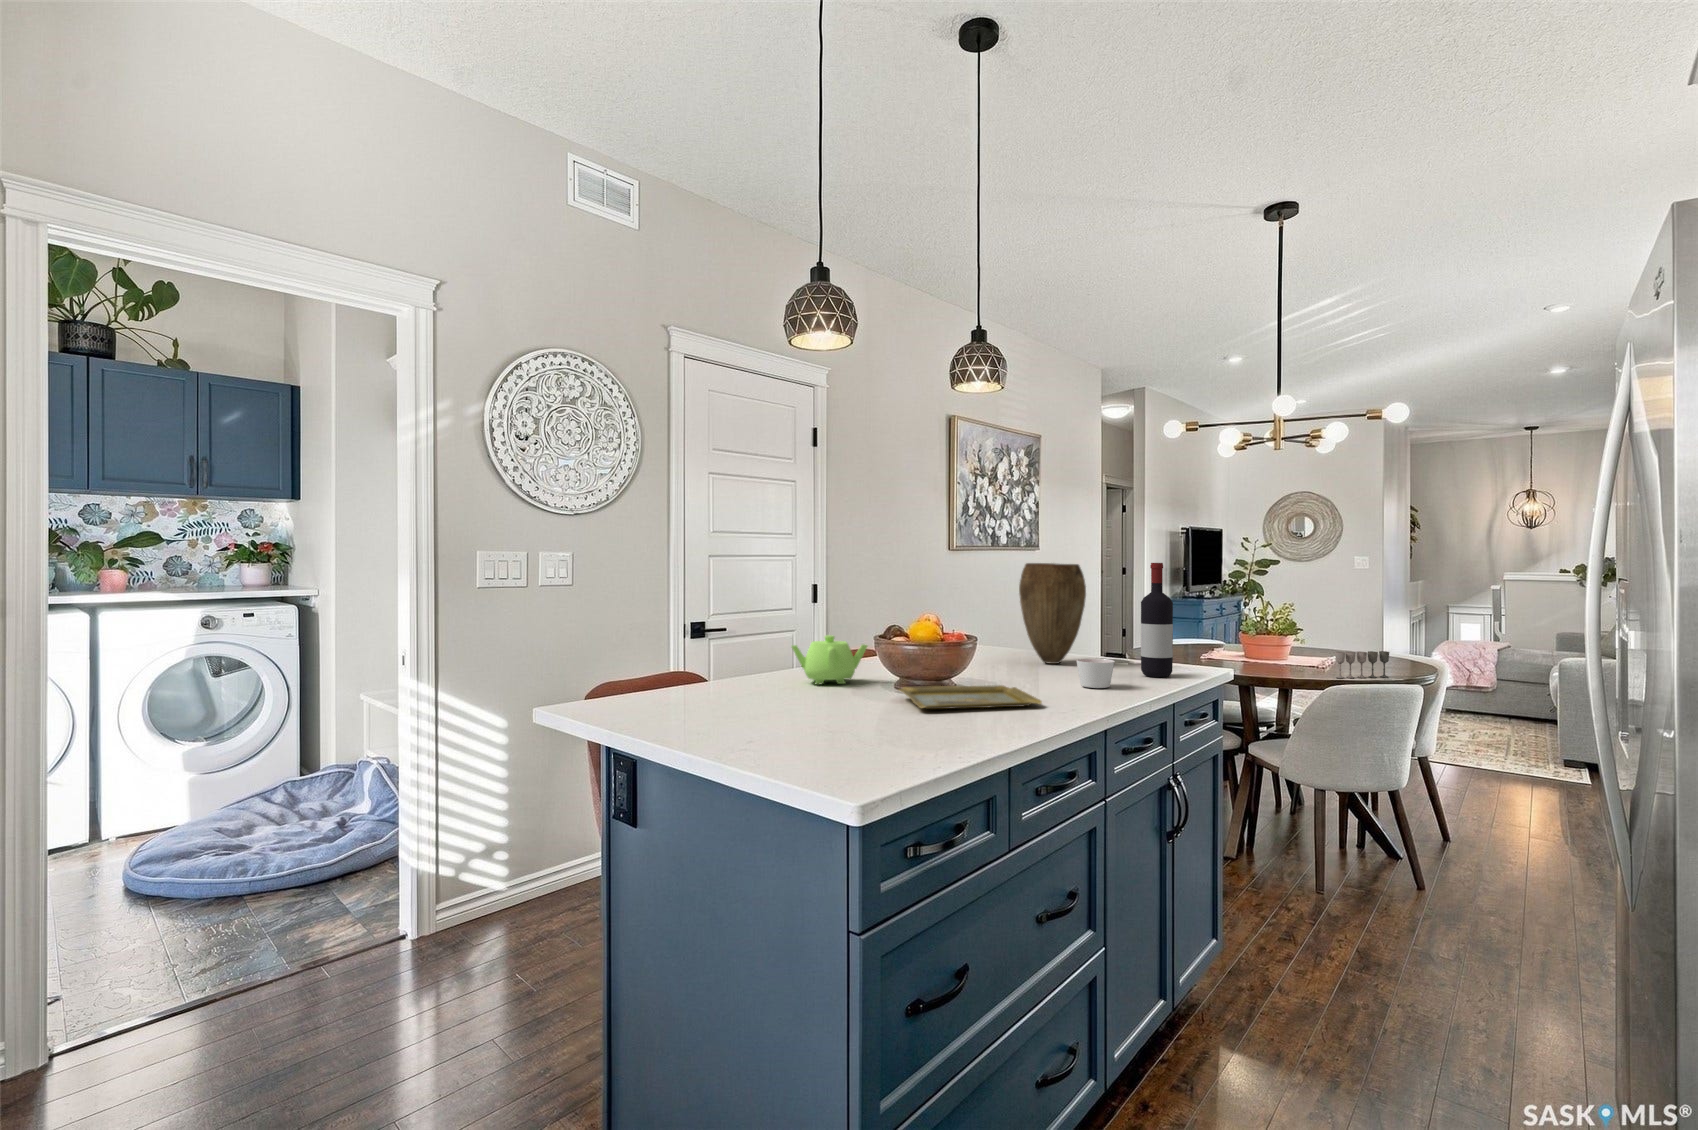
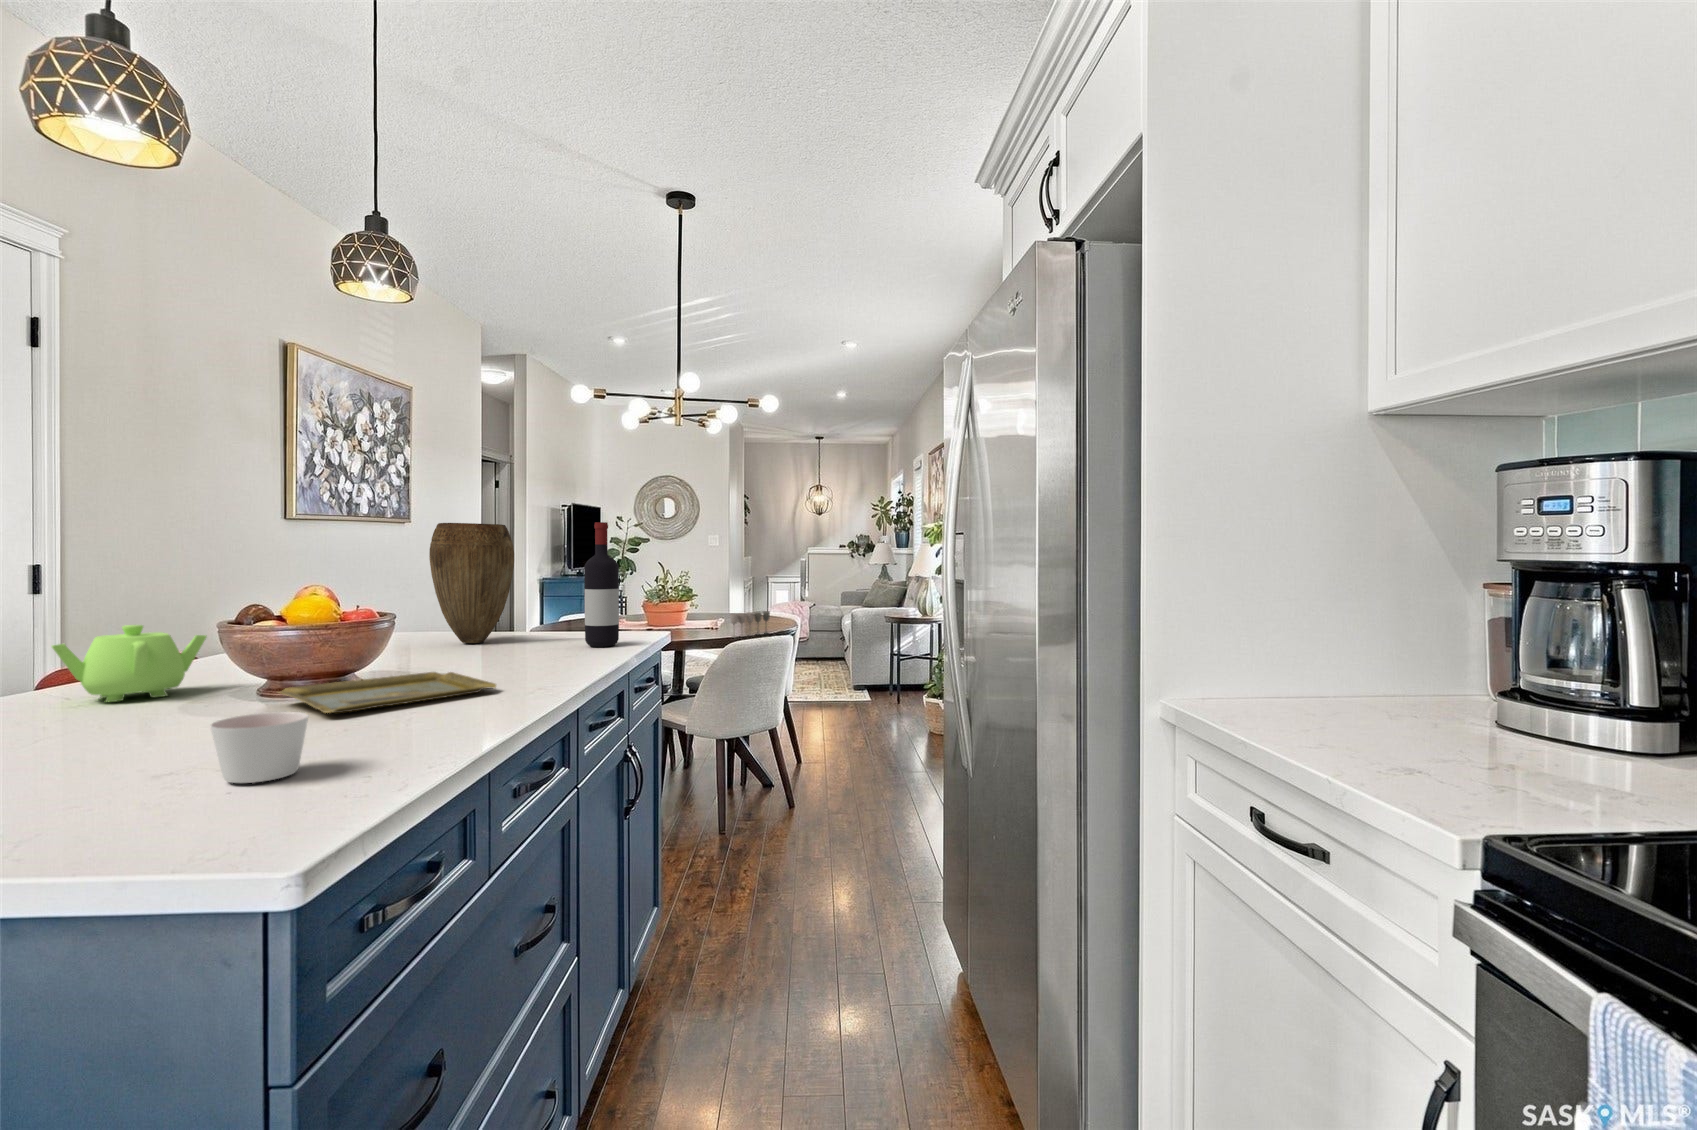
candle: present [1076,658,1115,688] -> present [210,712,308,783]

